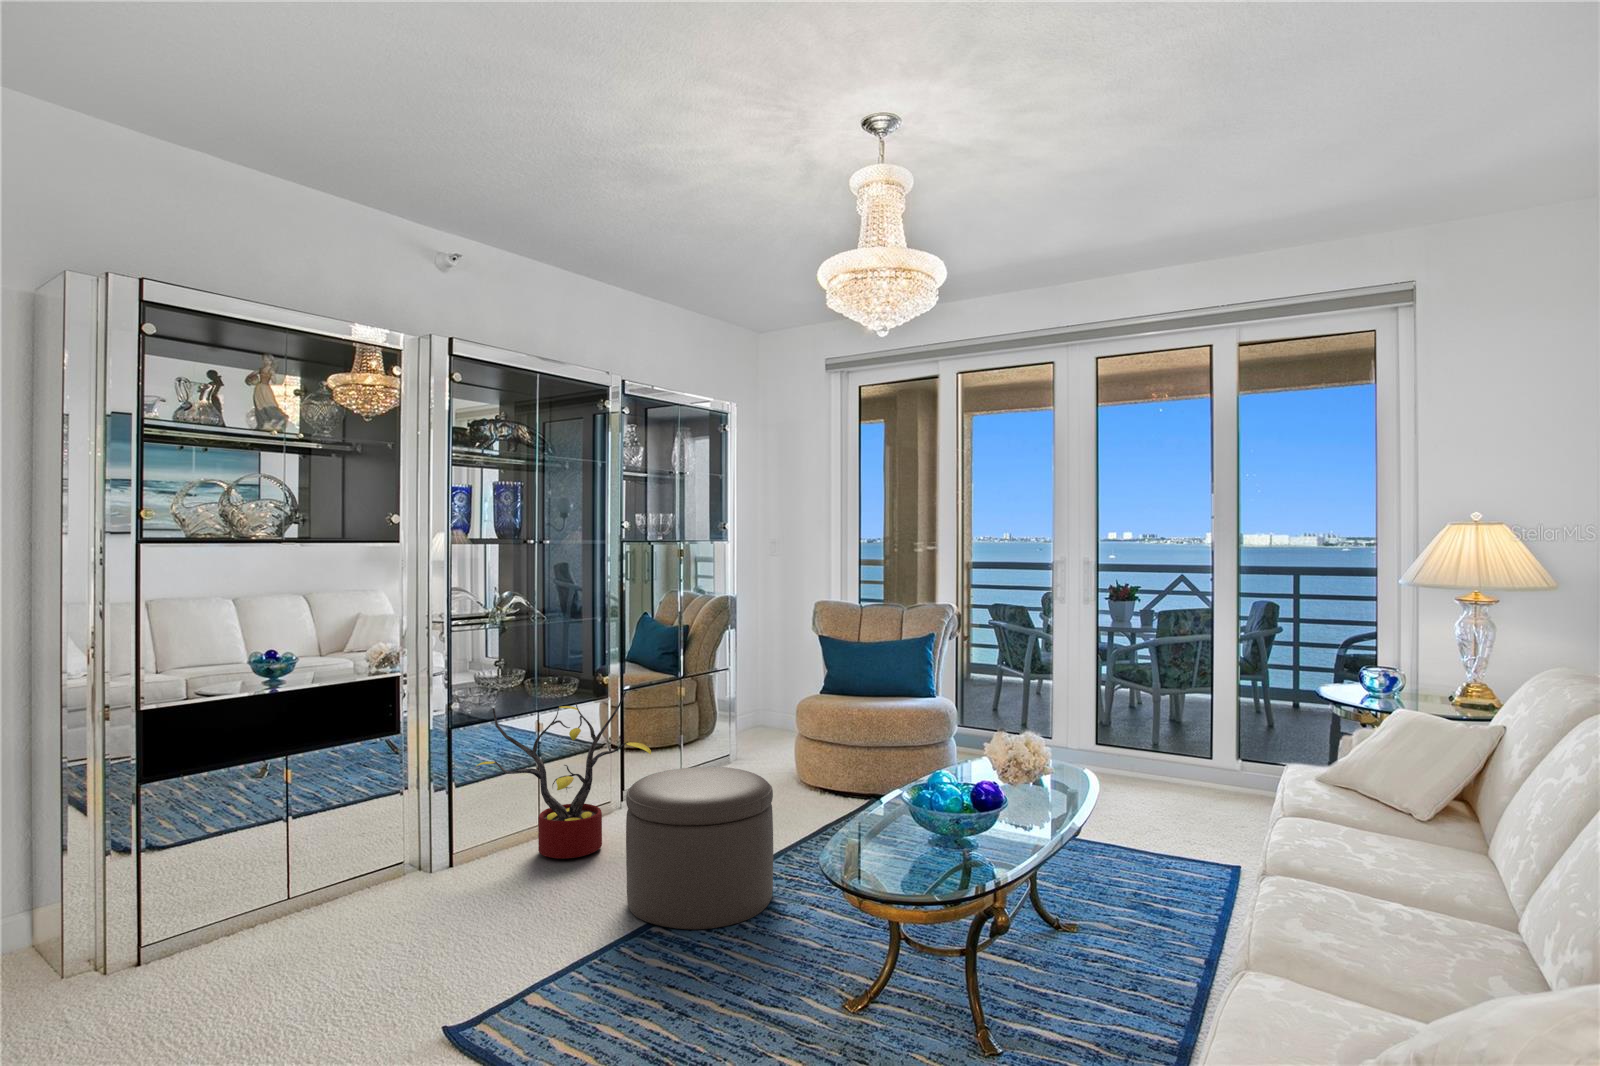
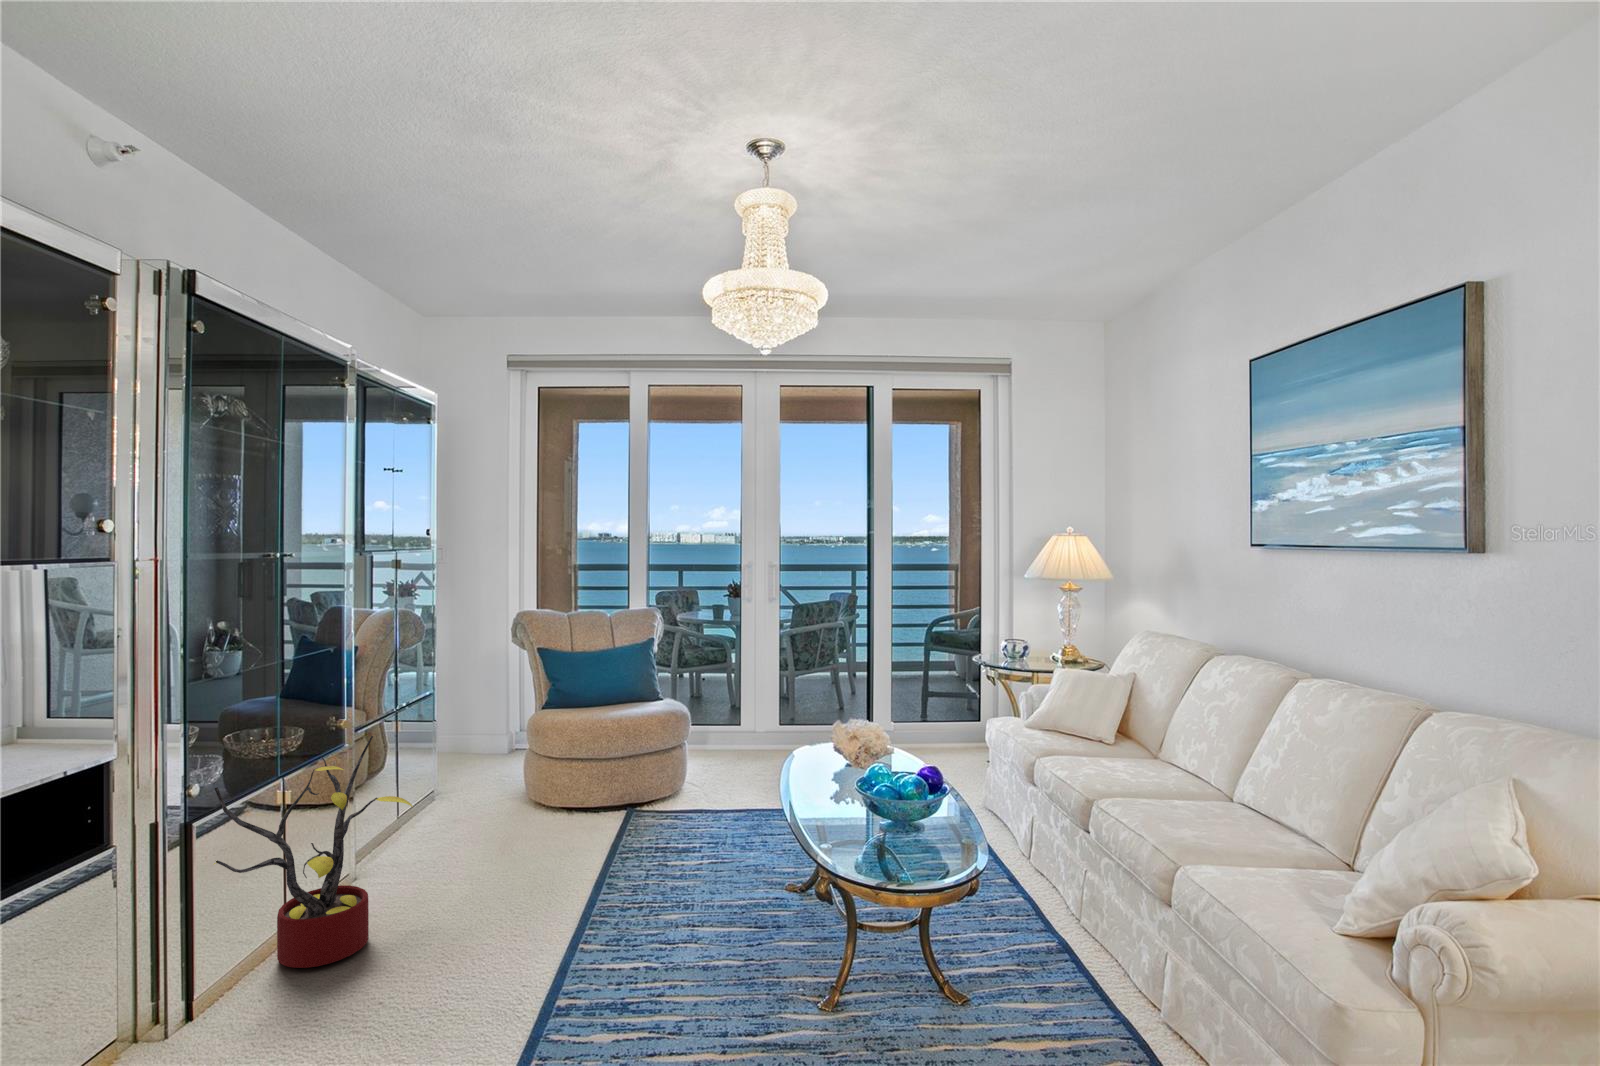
ottoman: present [626,767,773,930] -> none [476,803,647,1000]

